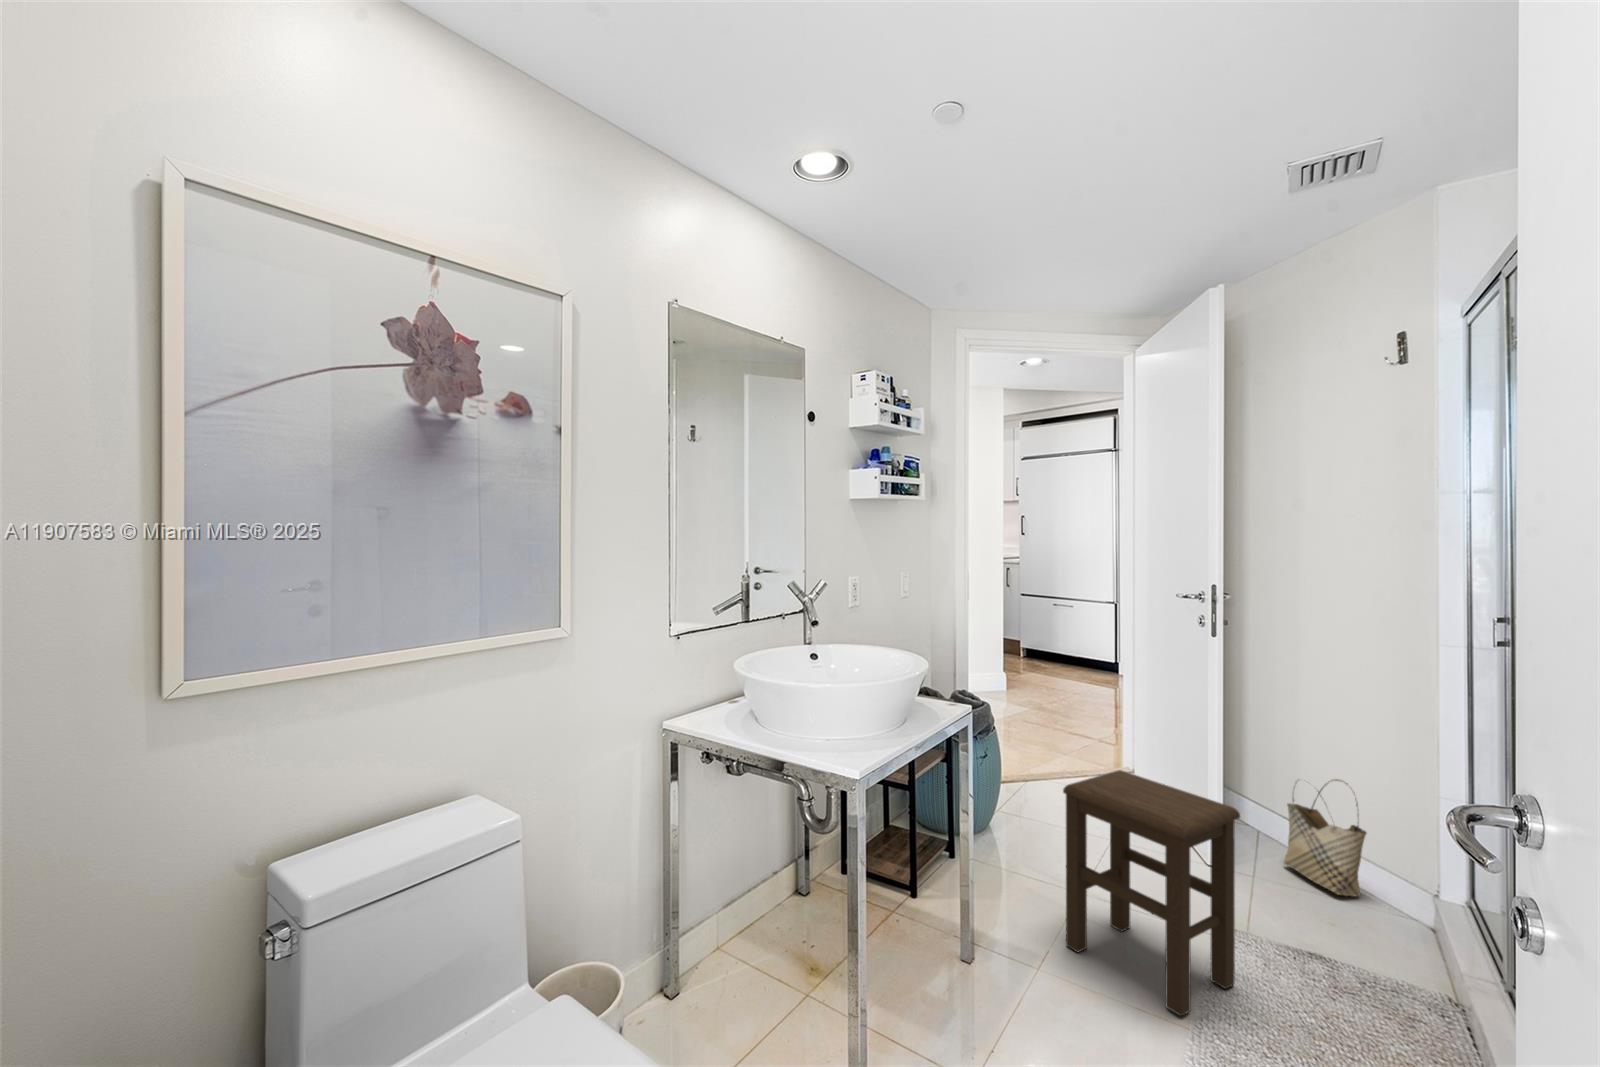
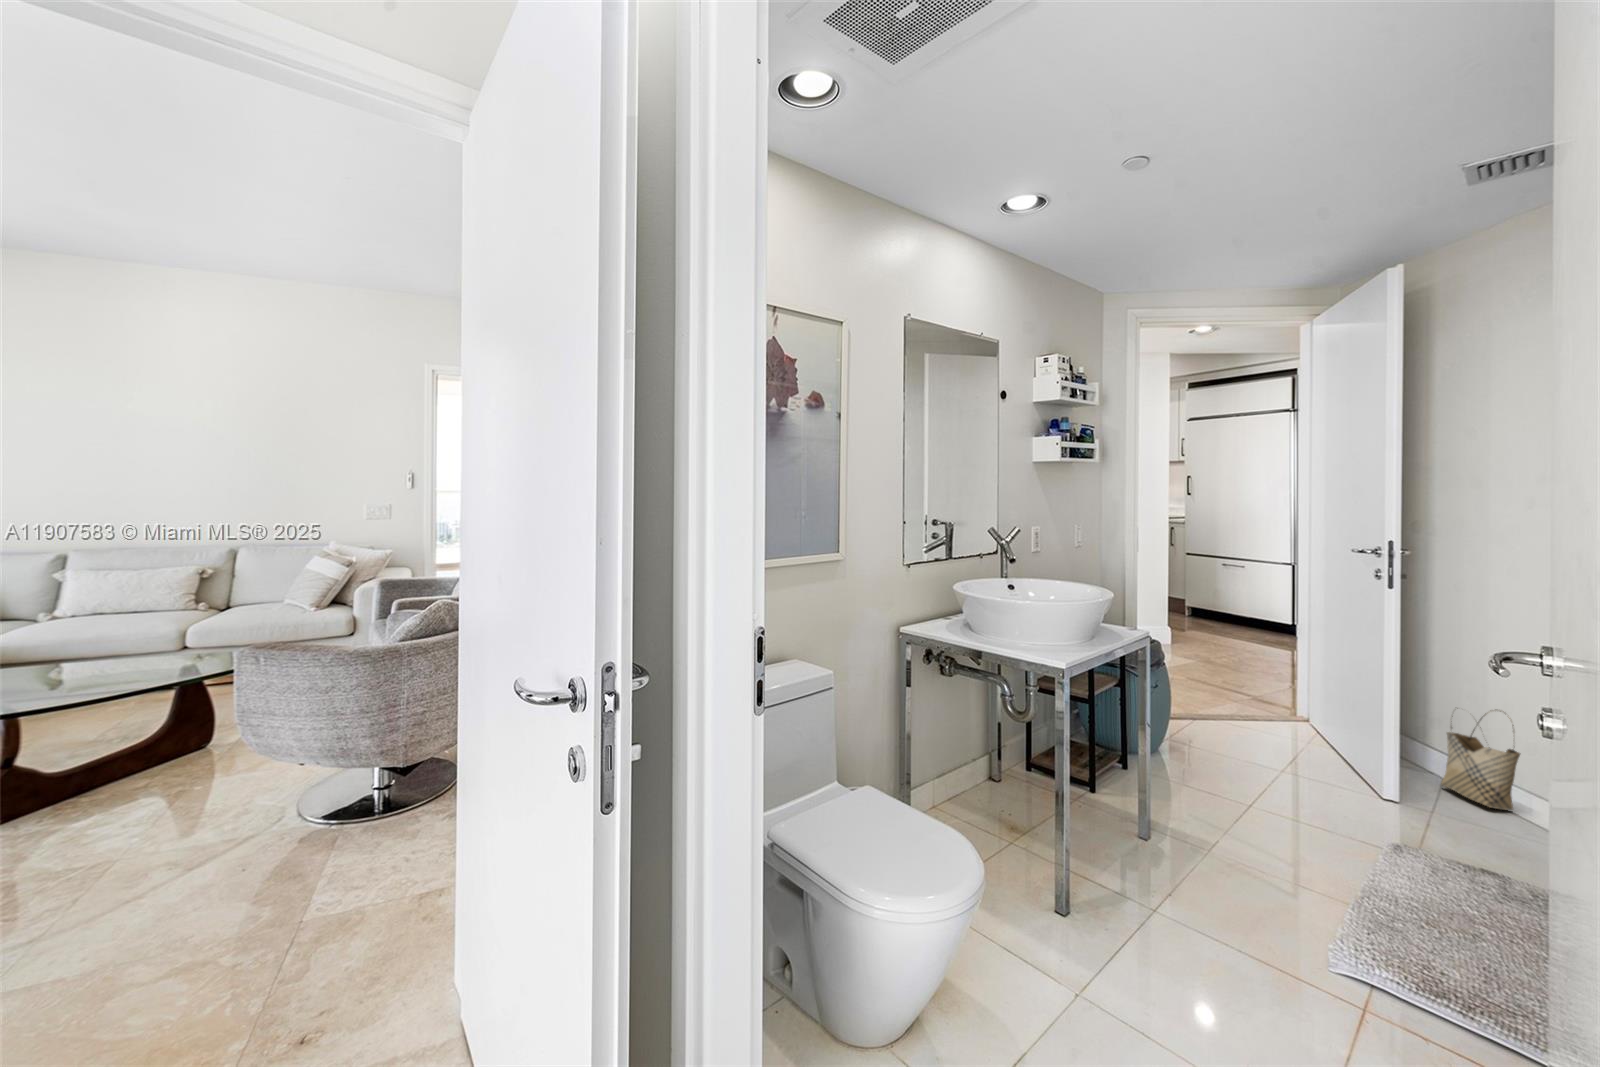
stool: present [1063,770,1240,1016] -> none [1224,687,1382,869]

